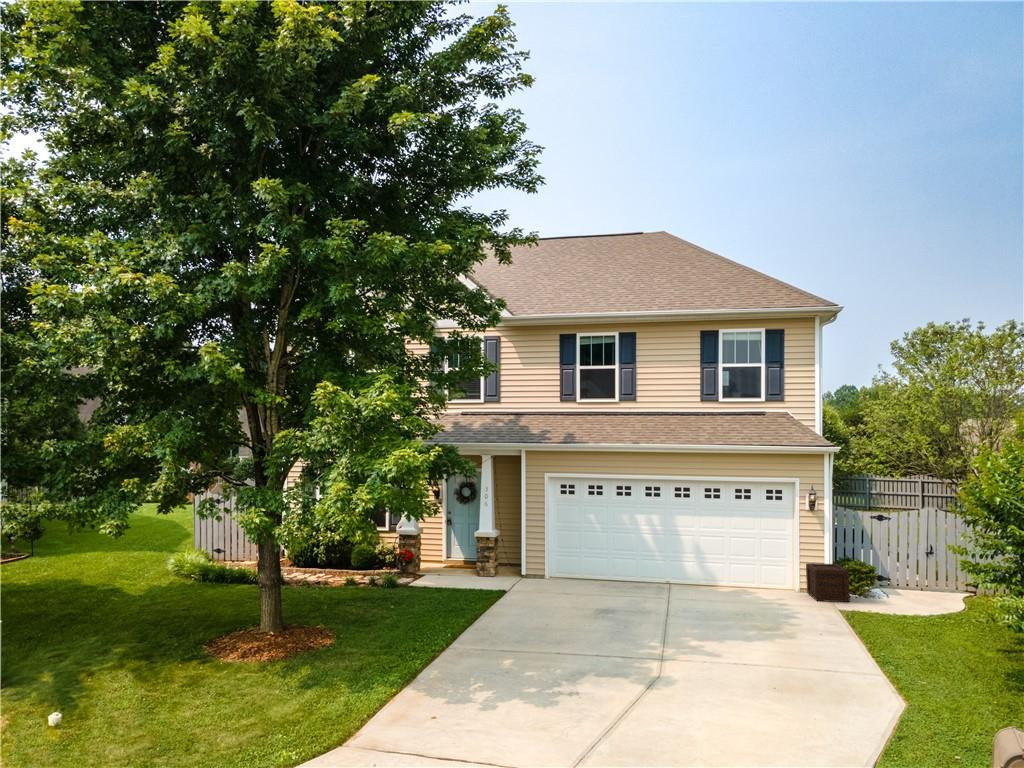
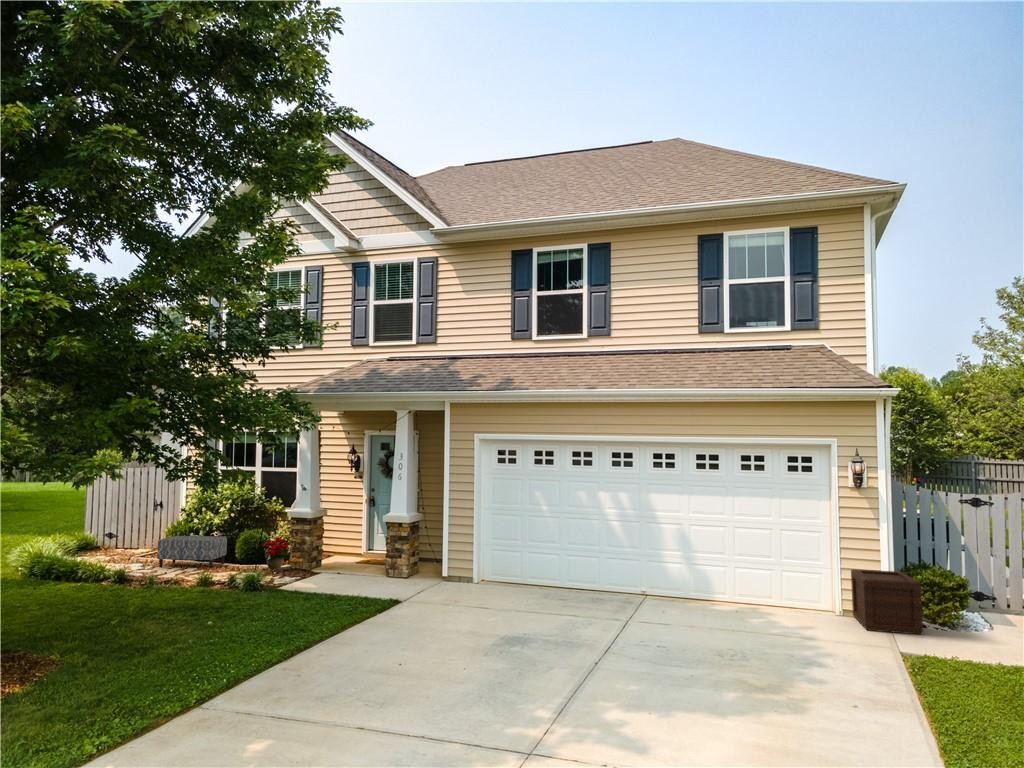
bench: none [292,552,342,578] -> present [157,536,227,568]

